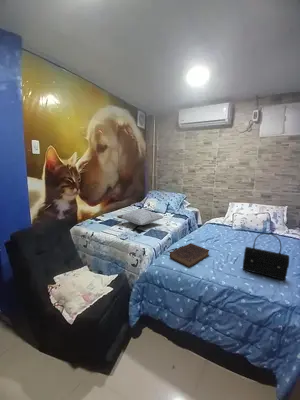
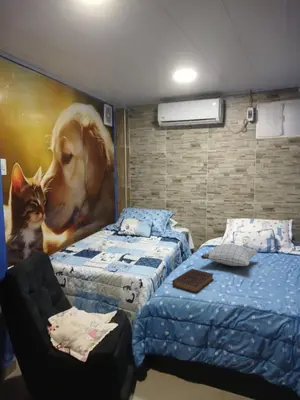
pillow: present [117,209,163,225] -> present [201,244,257,266]
handbag: present [243,233,289,280] -> none [249,249,290,294]

